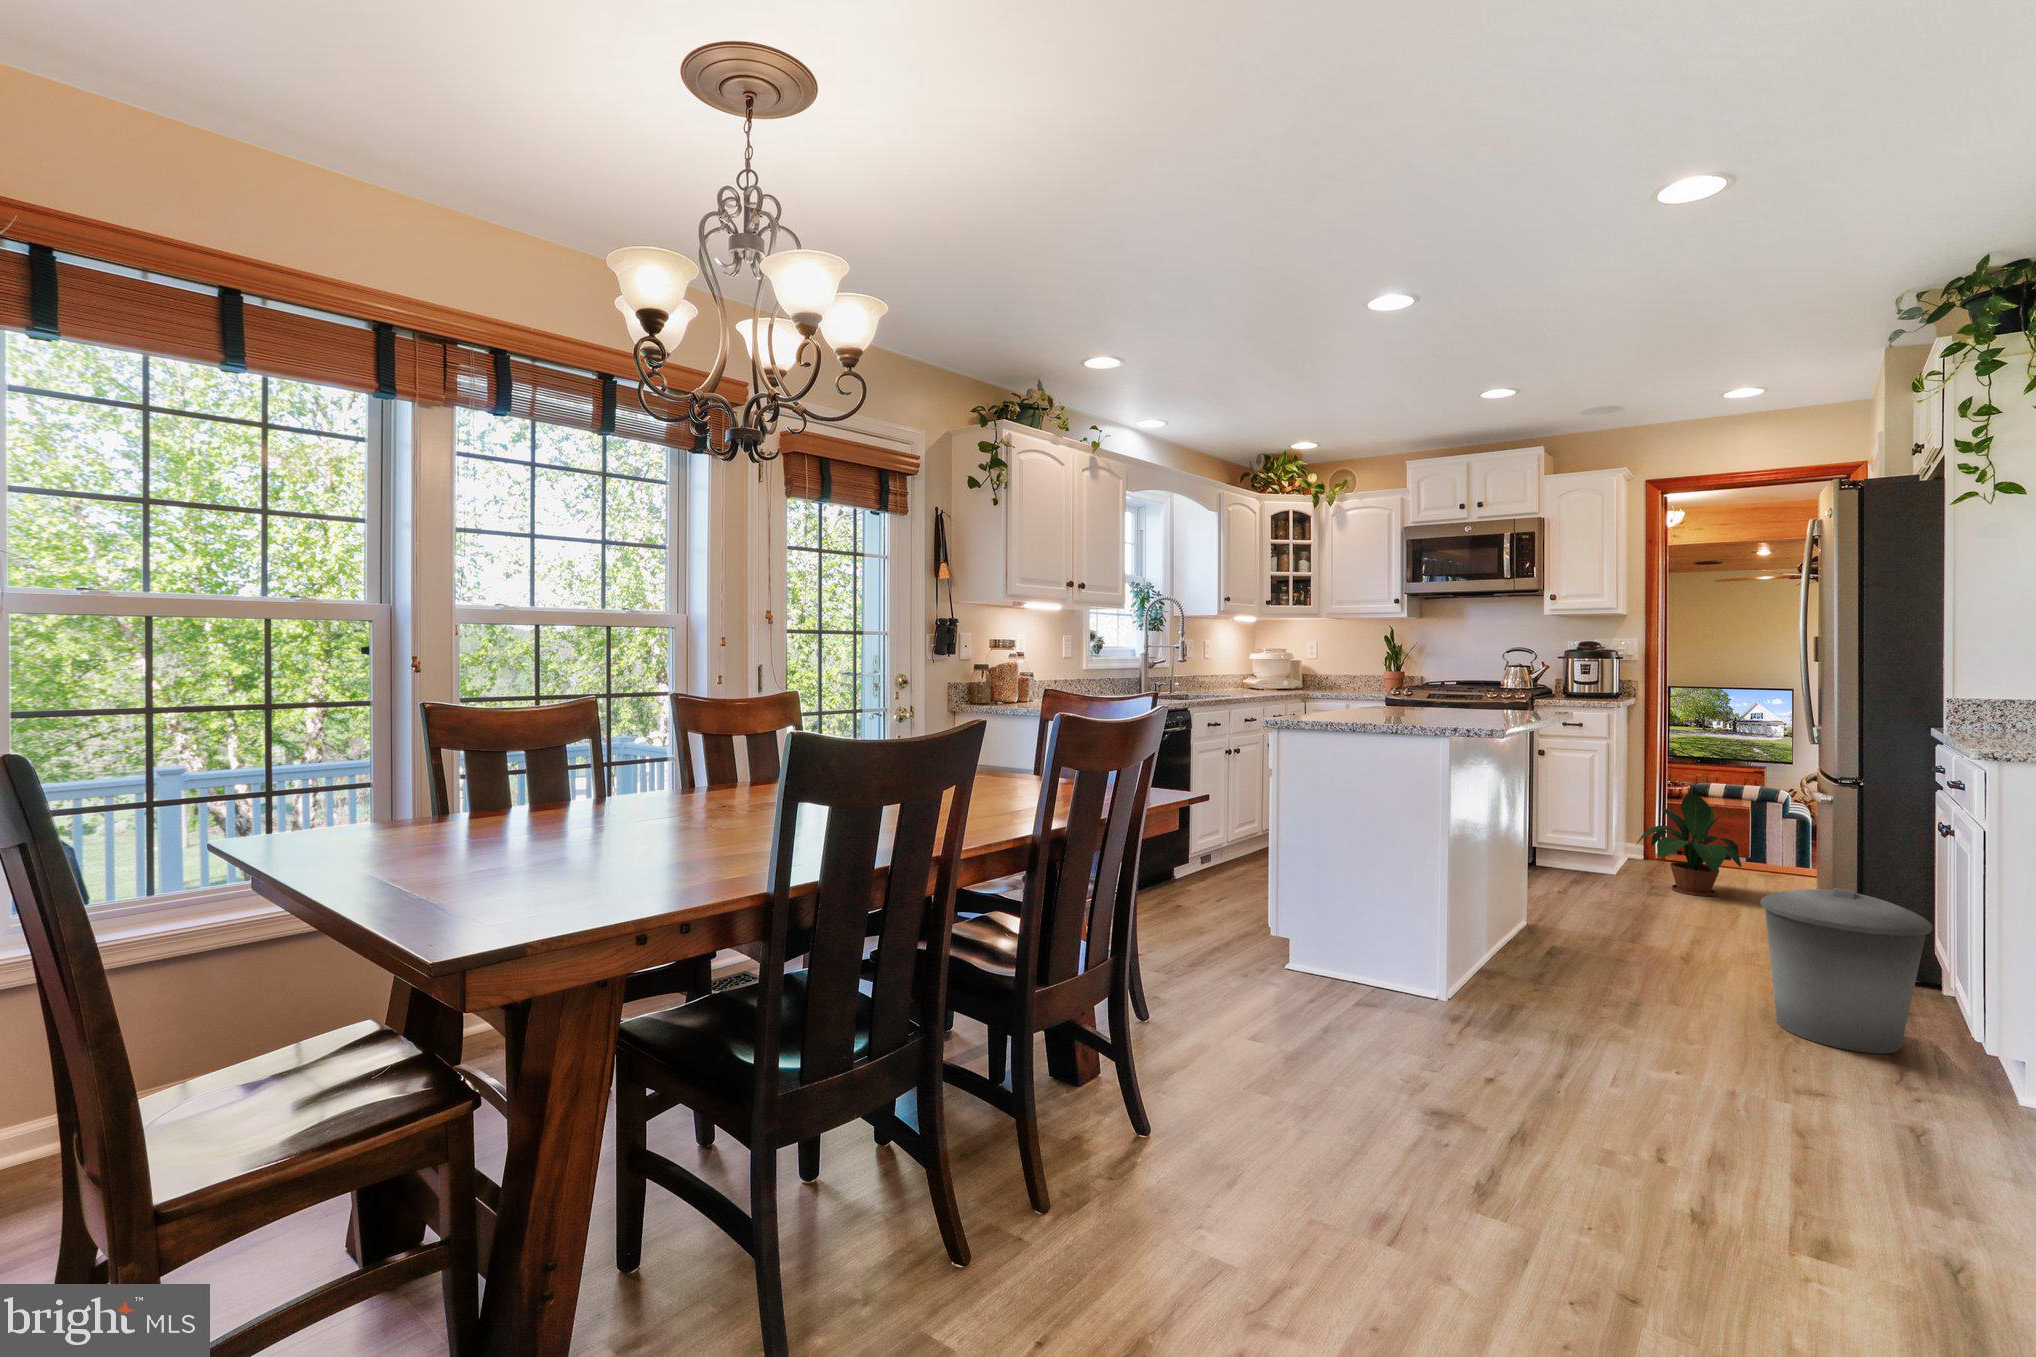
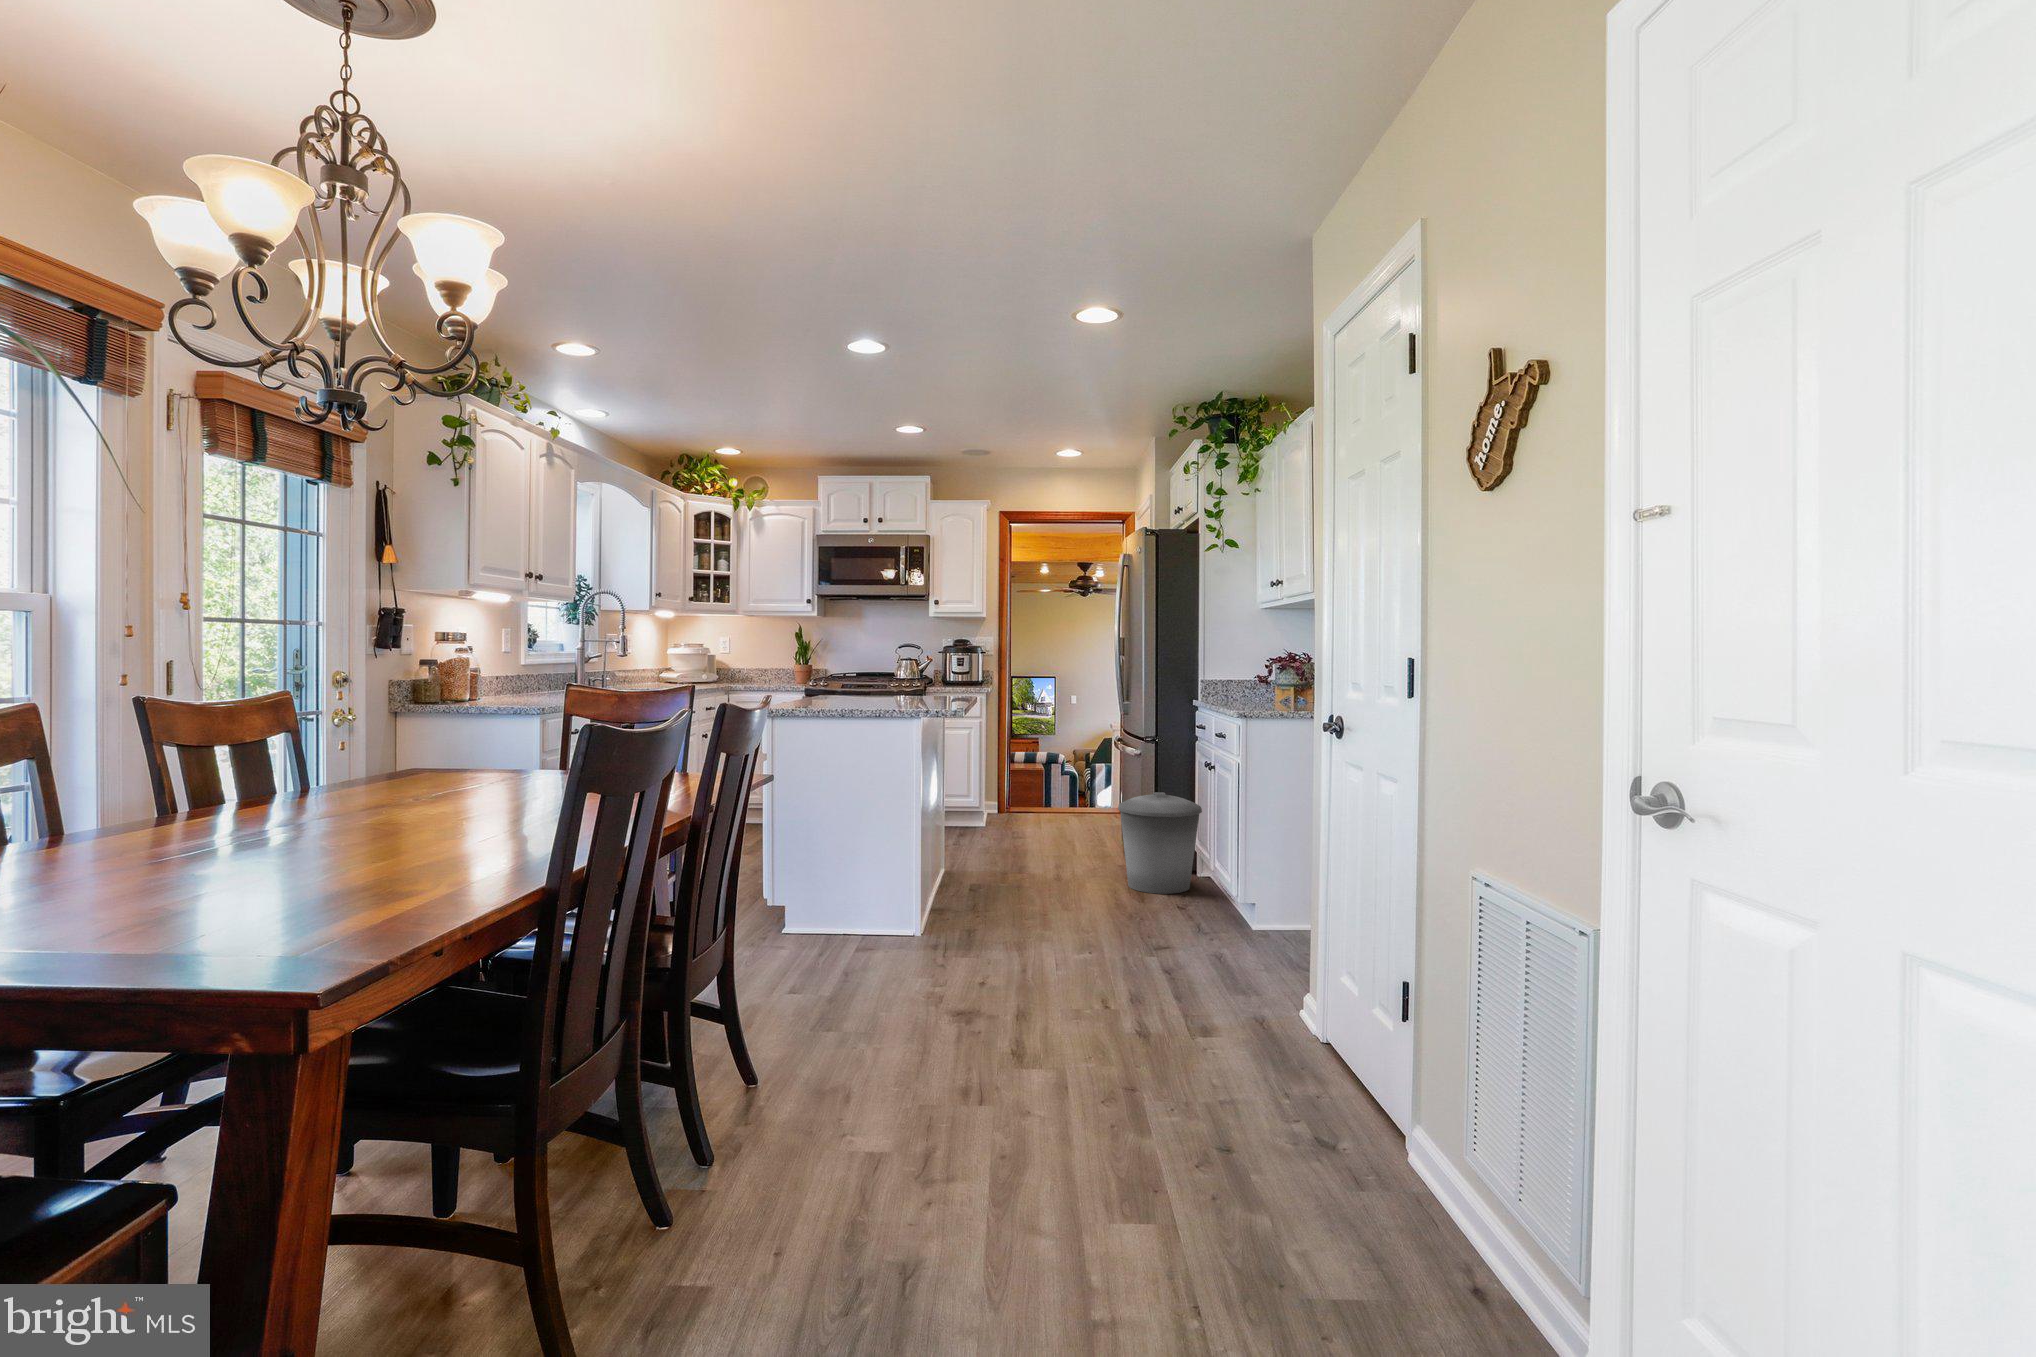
potted plant: present [1636,793,1741,896] -> none [994,747,1058,821]

